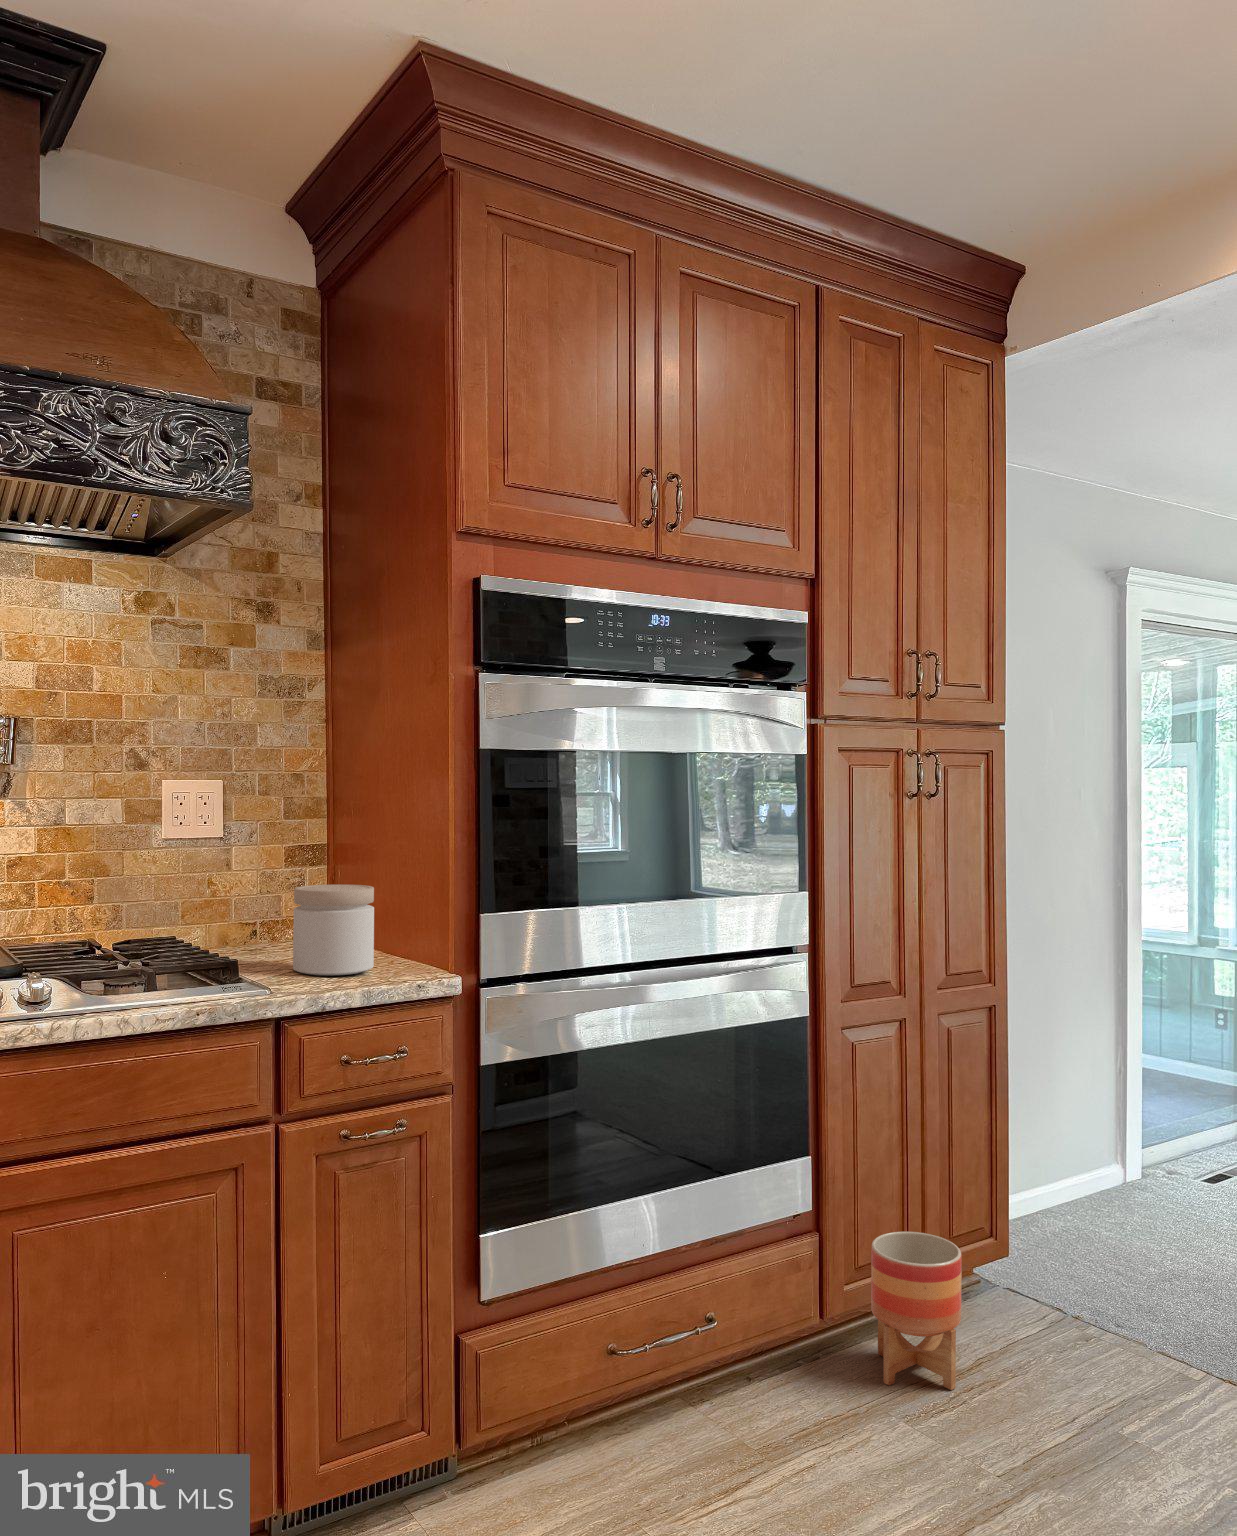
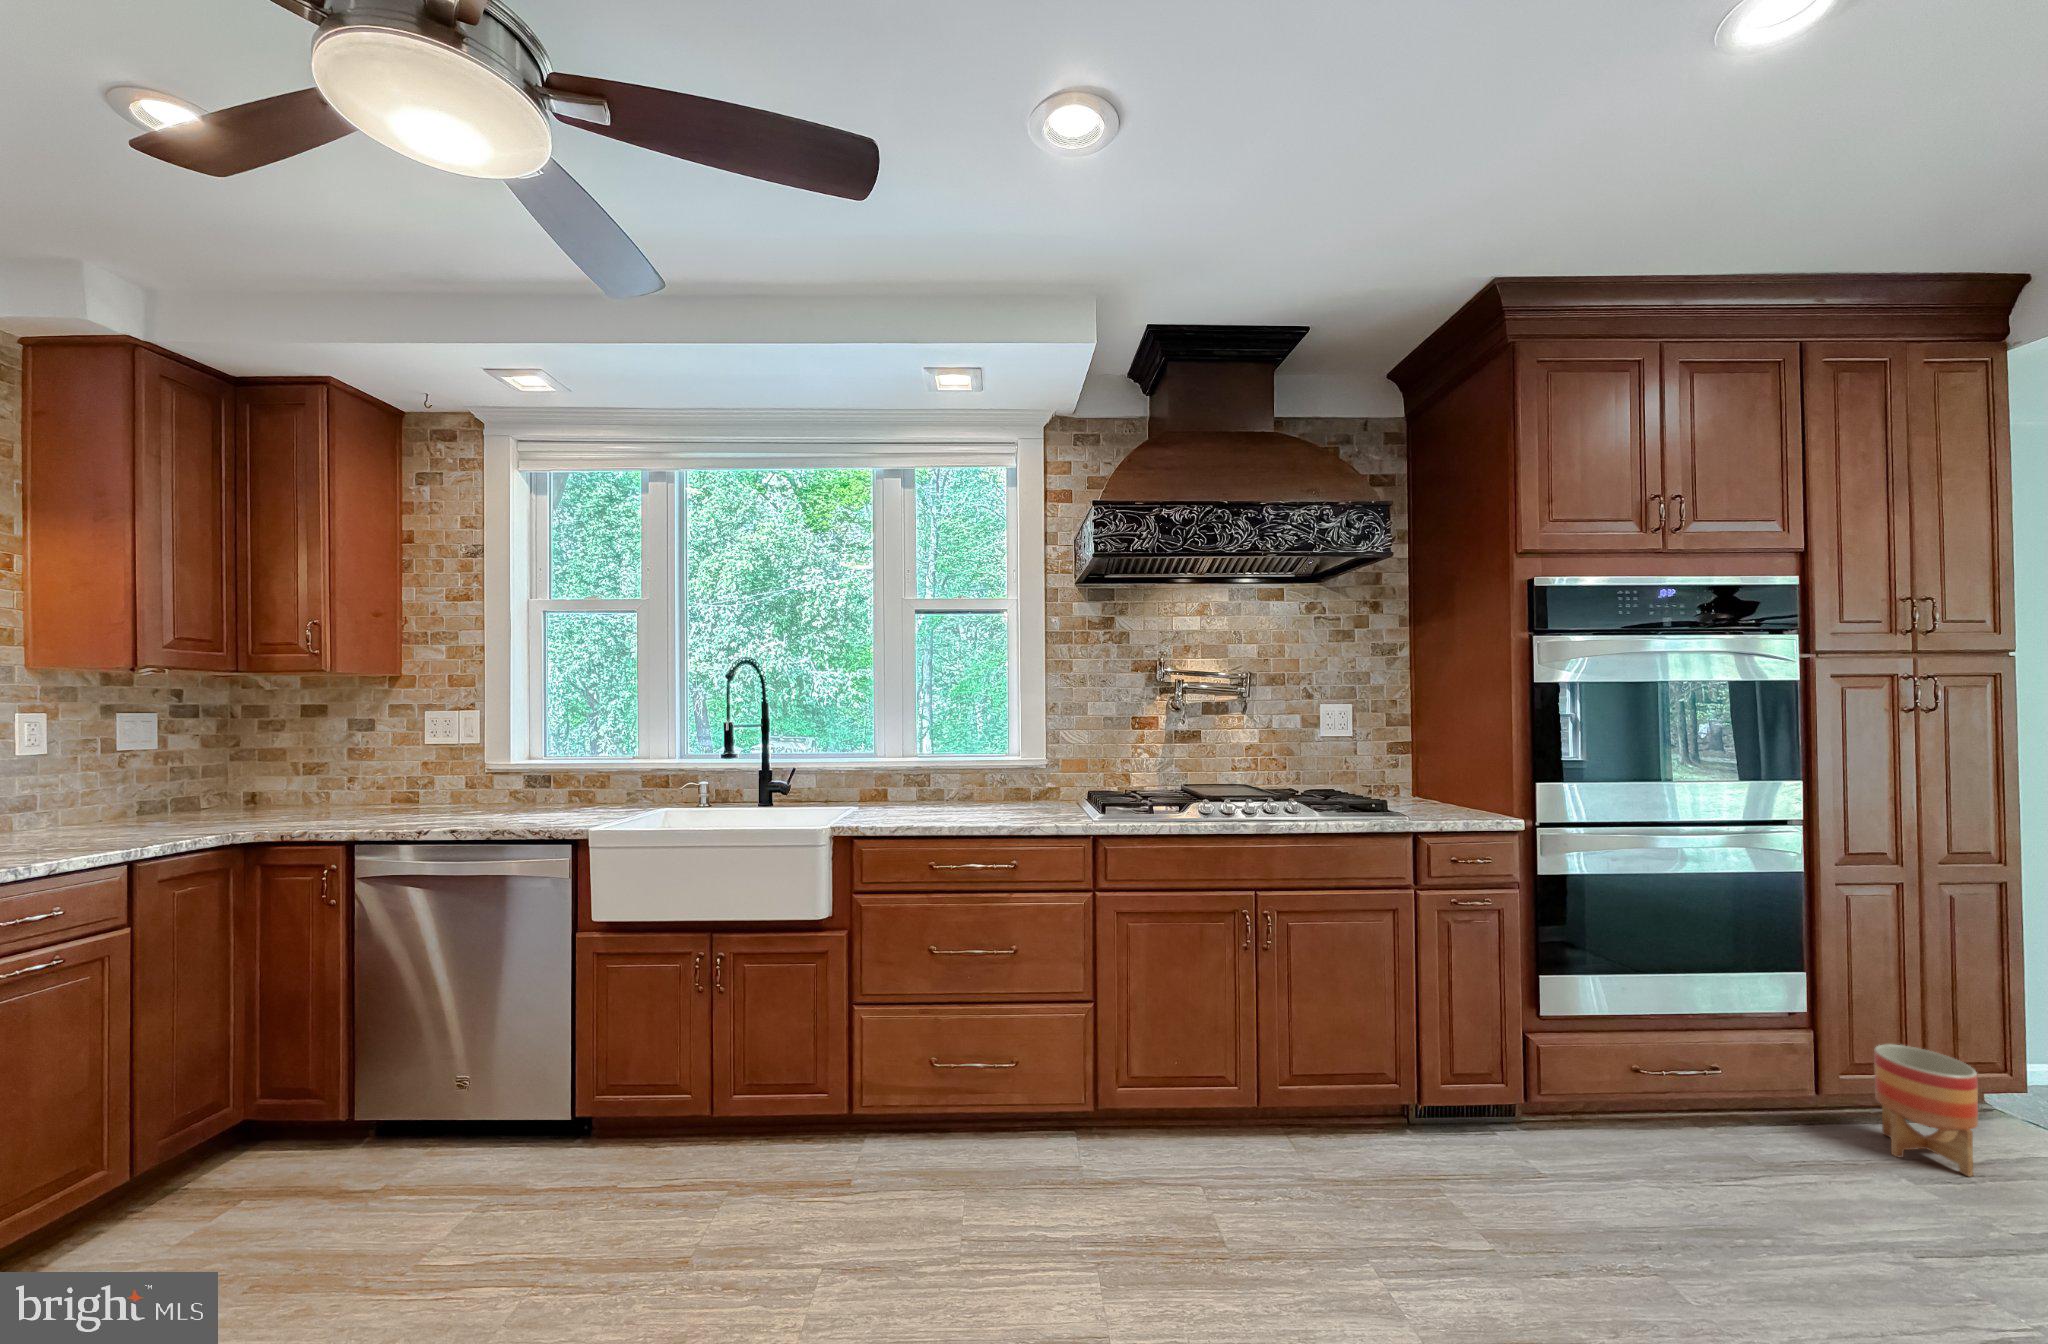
jar: present [293,884,374,976] -> none [1414,763,1464,815]

